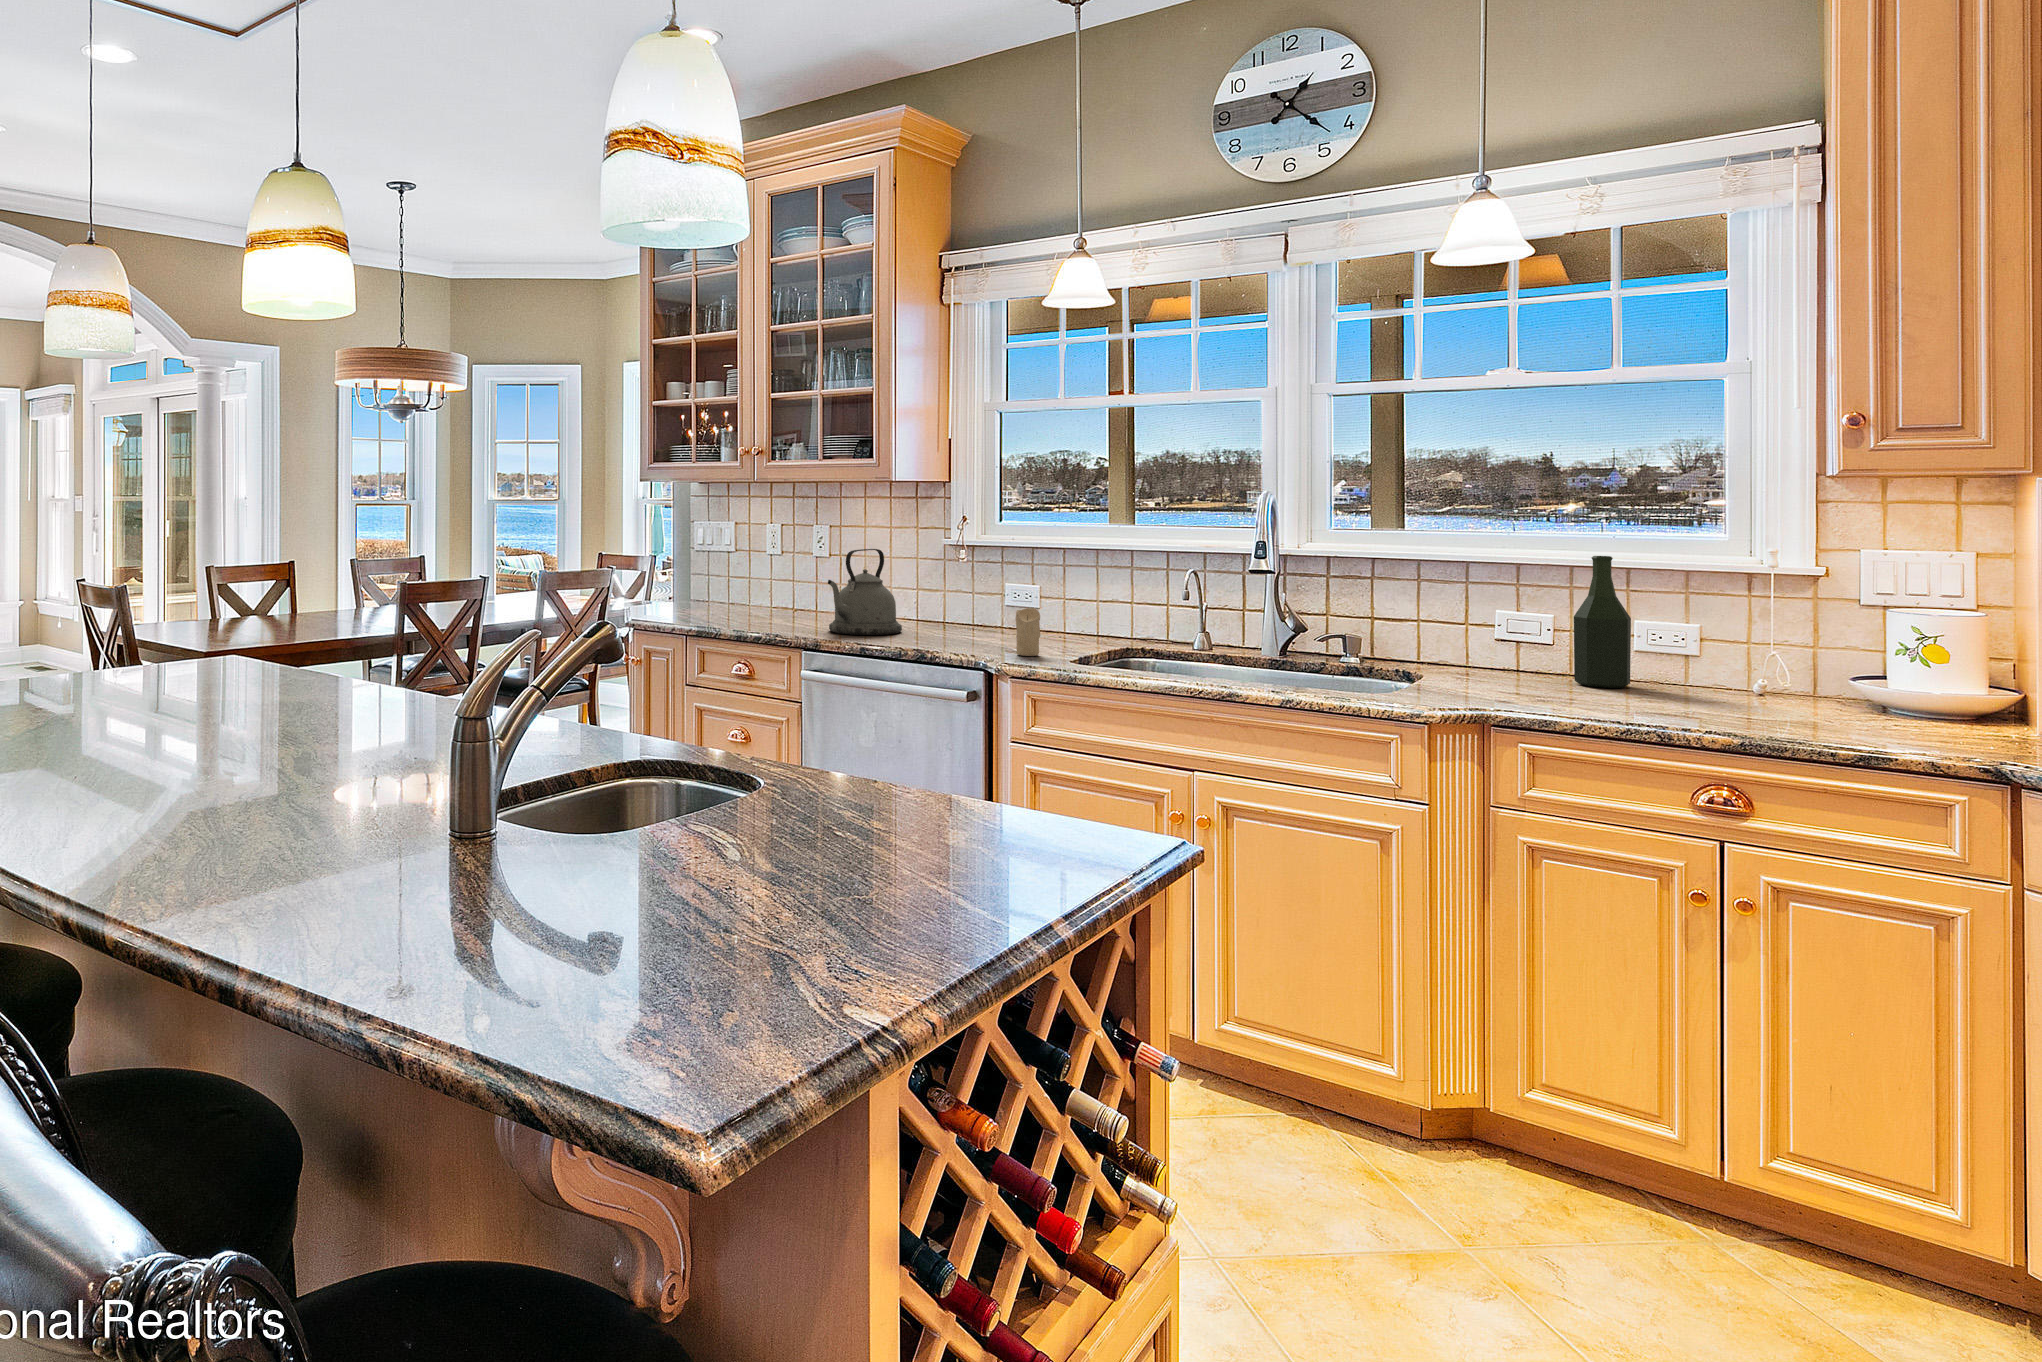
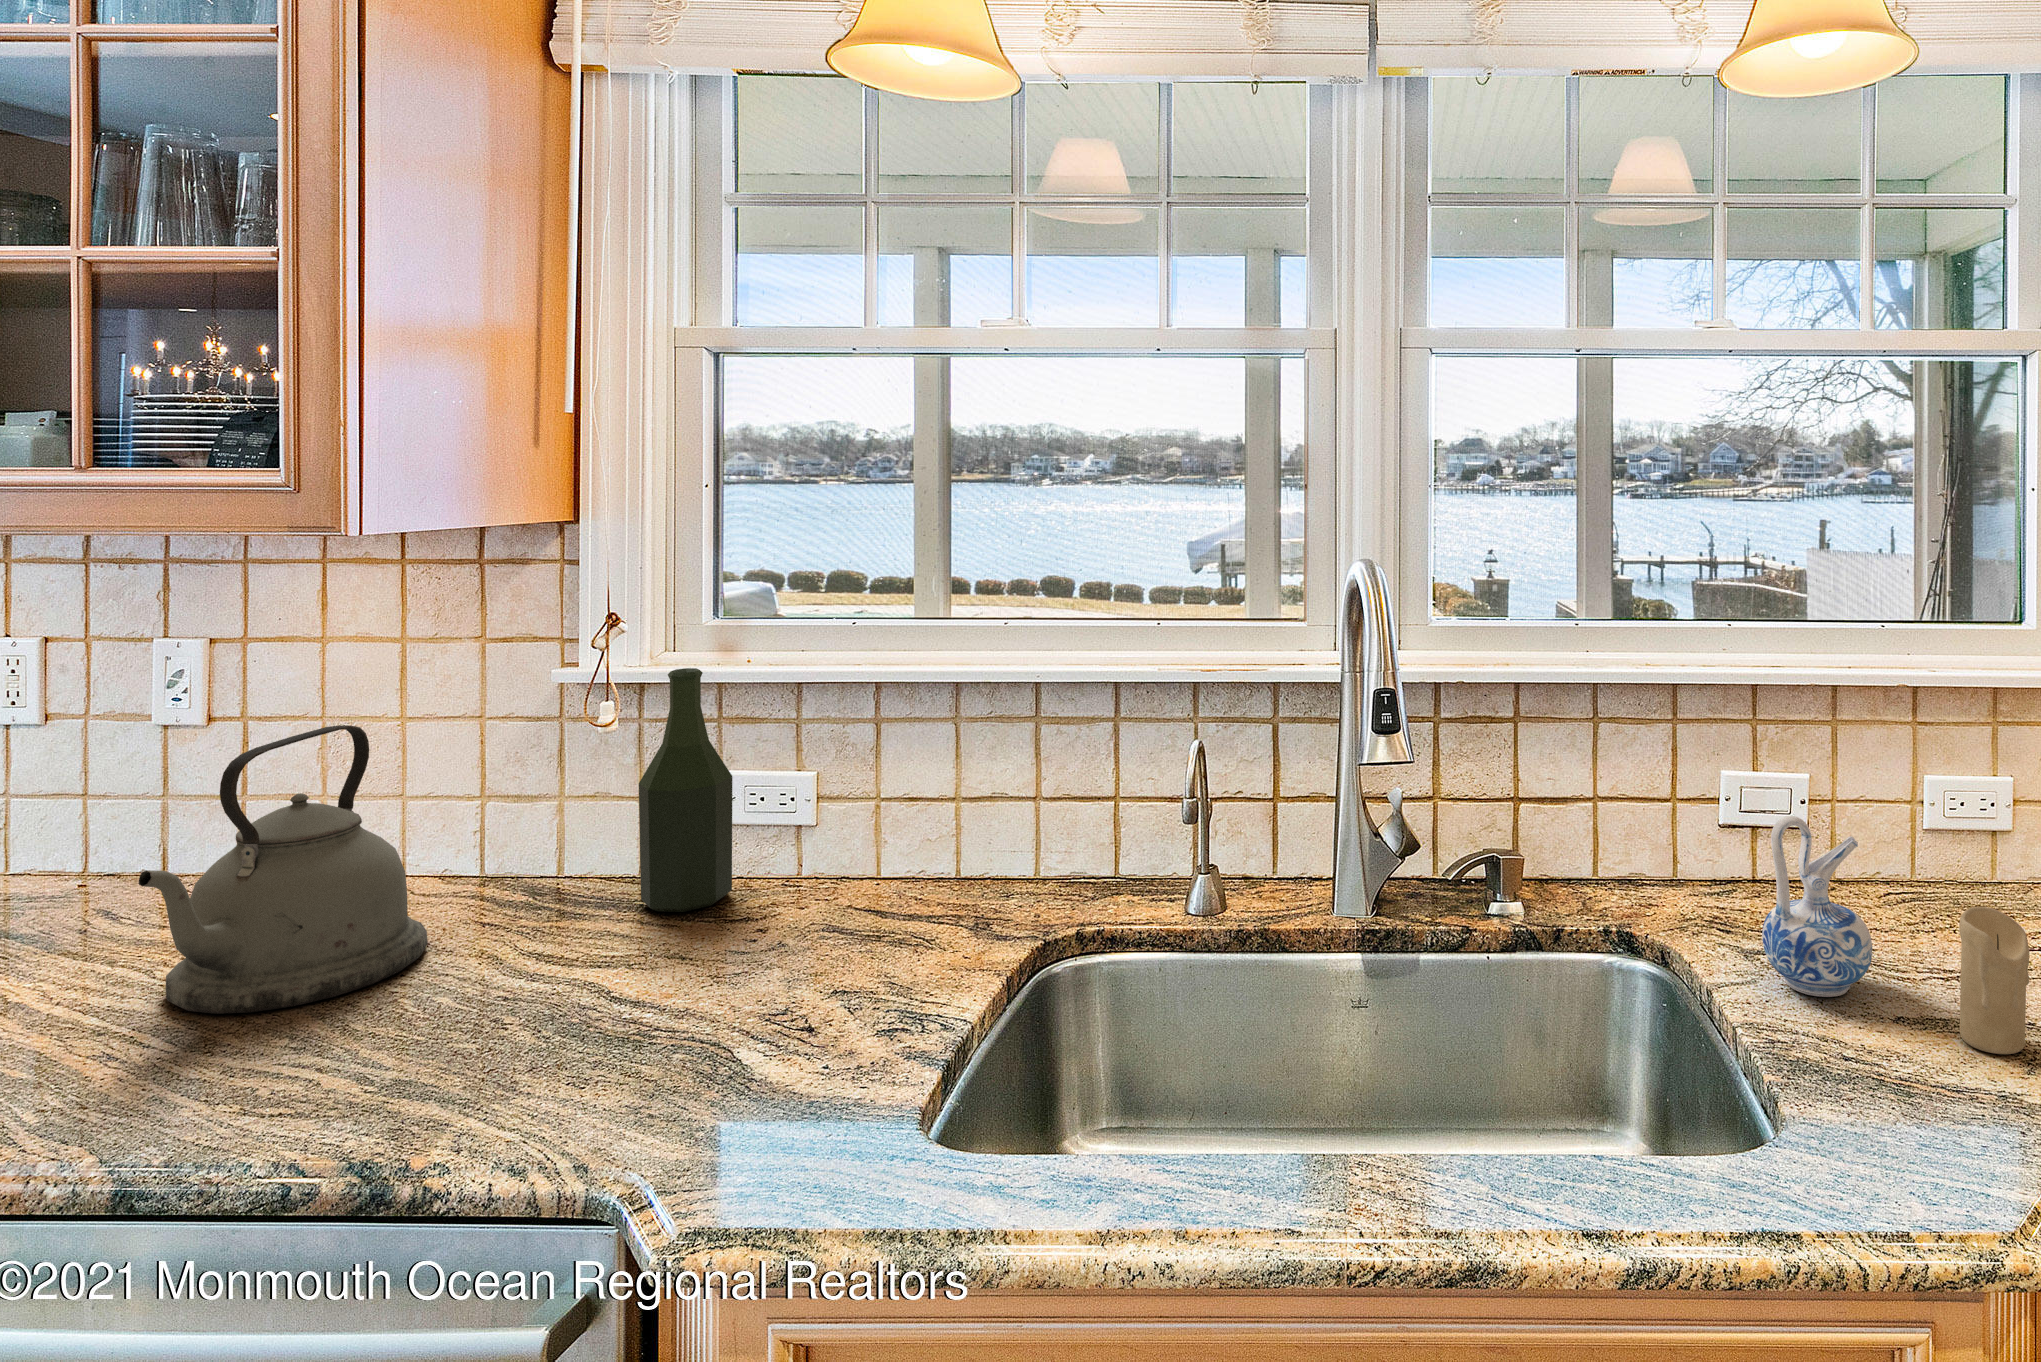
bottle: present [1574,556,1631,688] -> present [639,668,732,912]
ceramic pitcher: none [1447,603,1506,689] -> present [1762,816,1872,997]
candle: present [1016,608,1040,656] -> present [1959,907,2029,1054]

